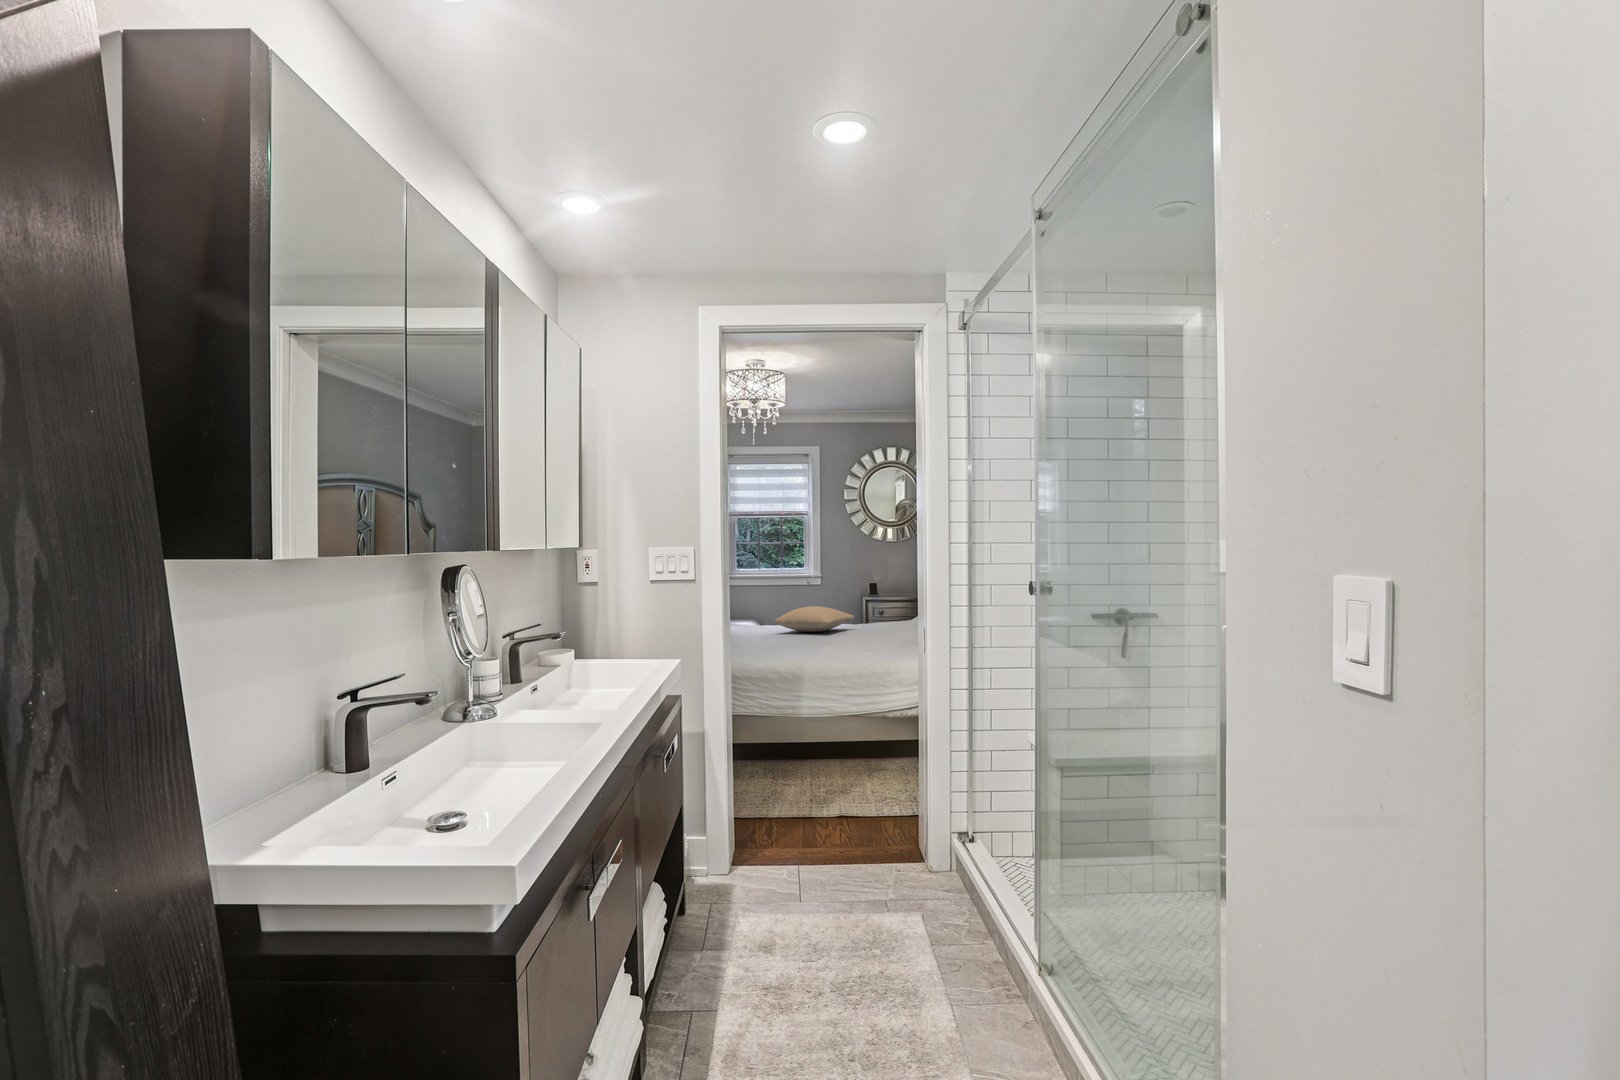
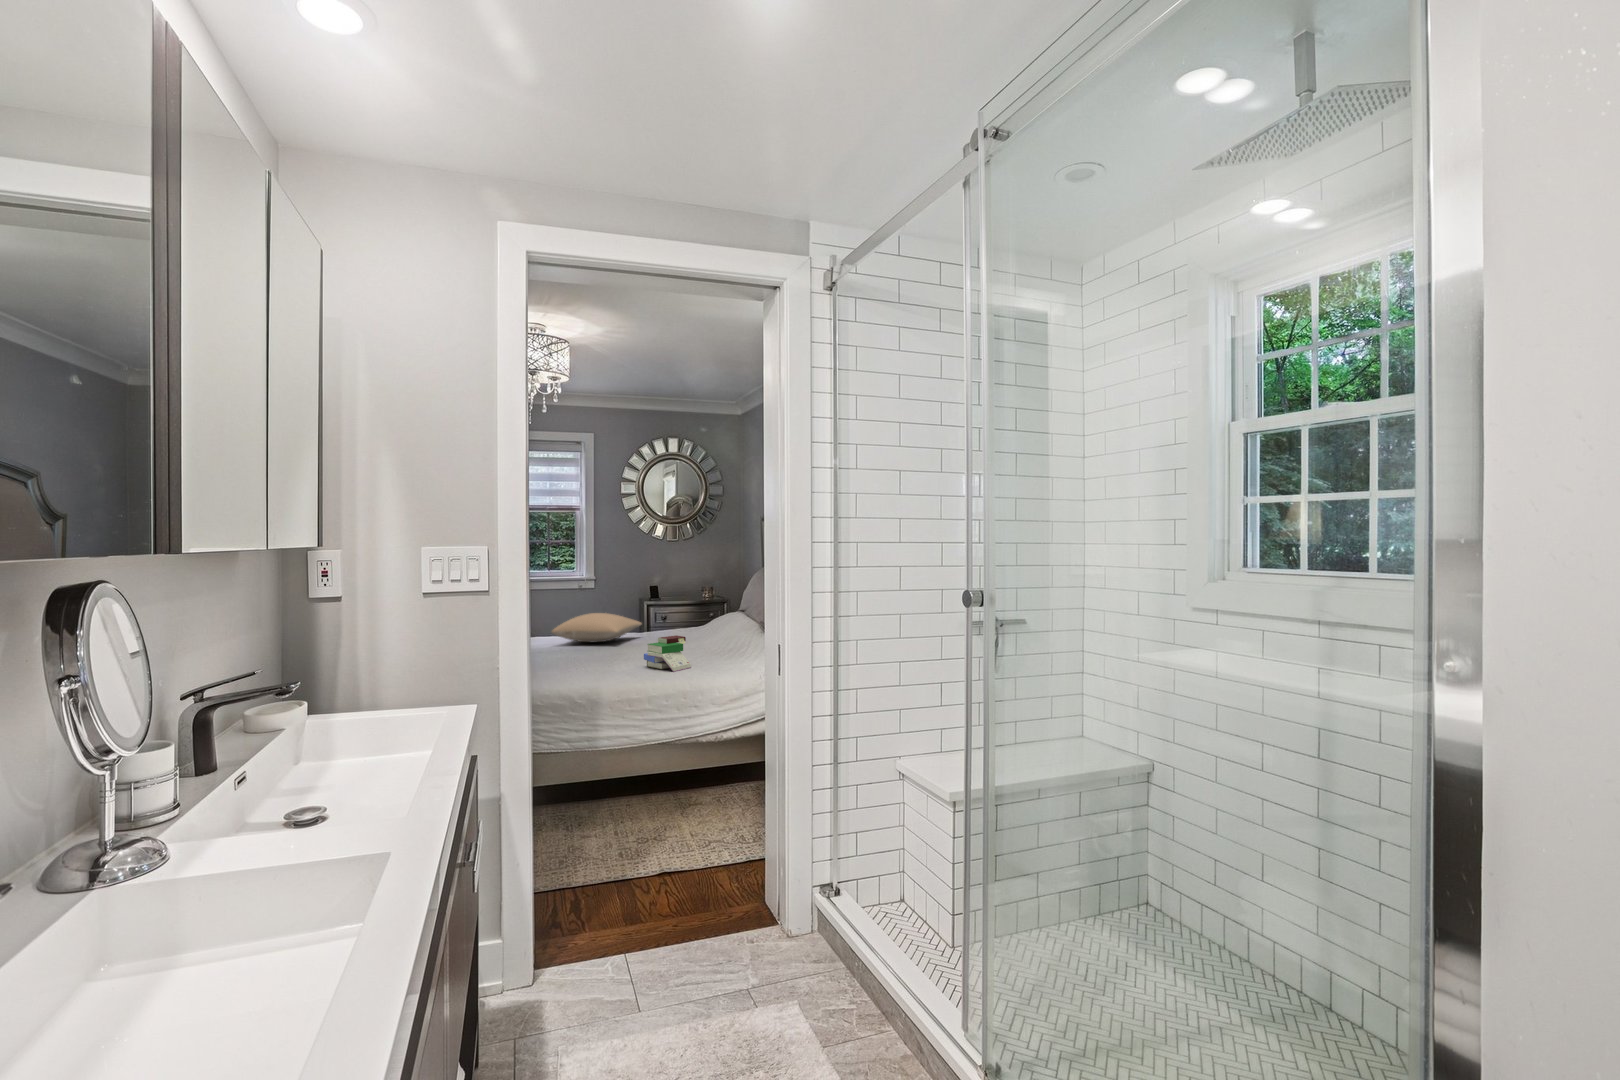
book: none [841,625,881,656] -> present [644,635,691,672]

